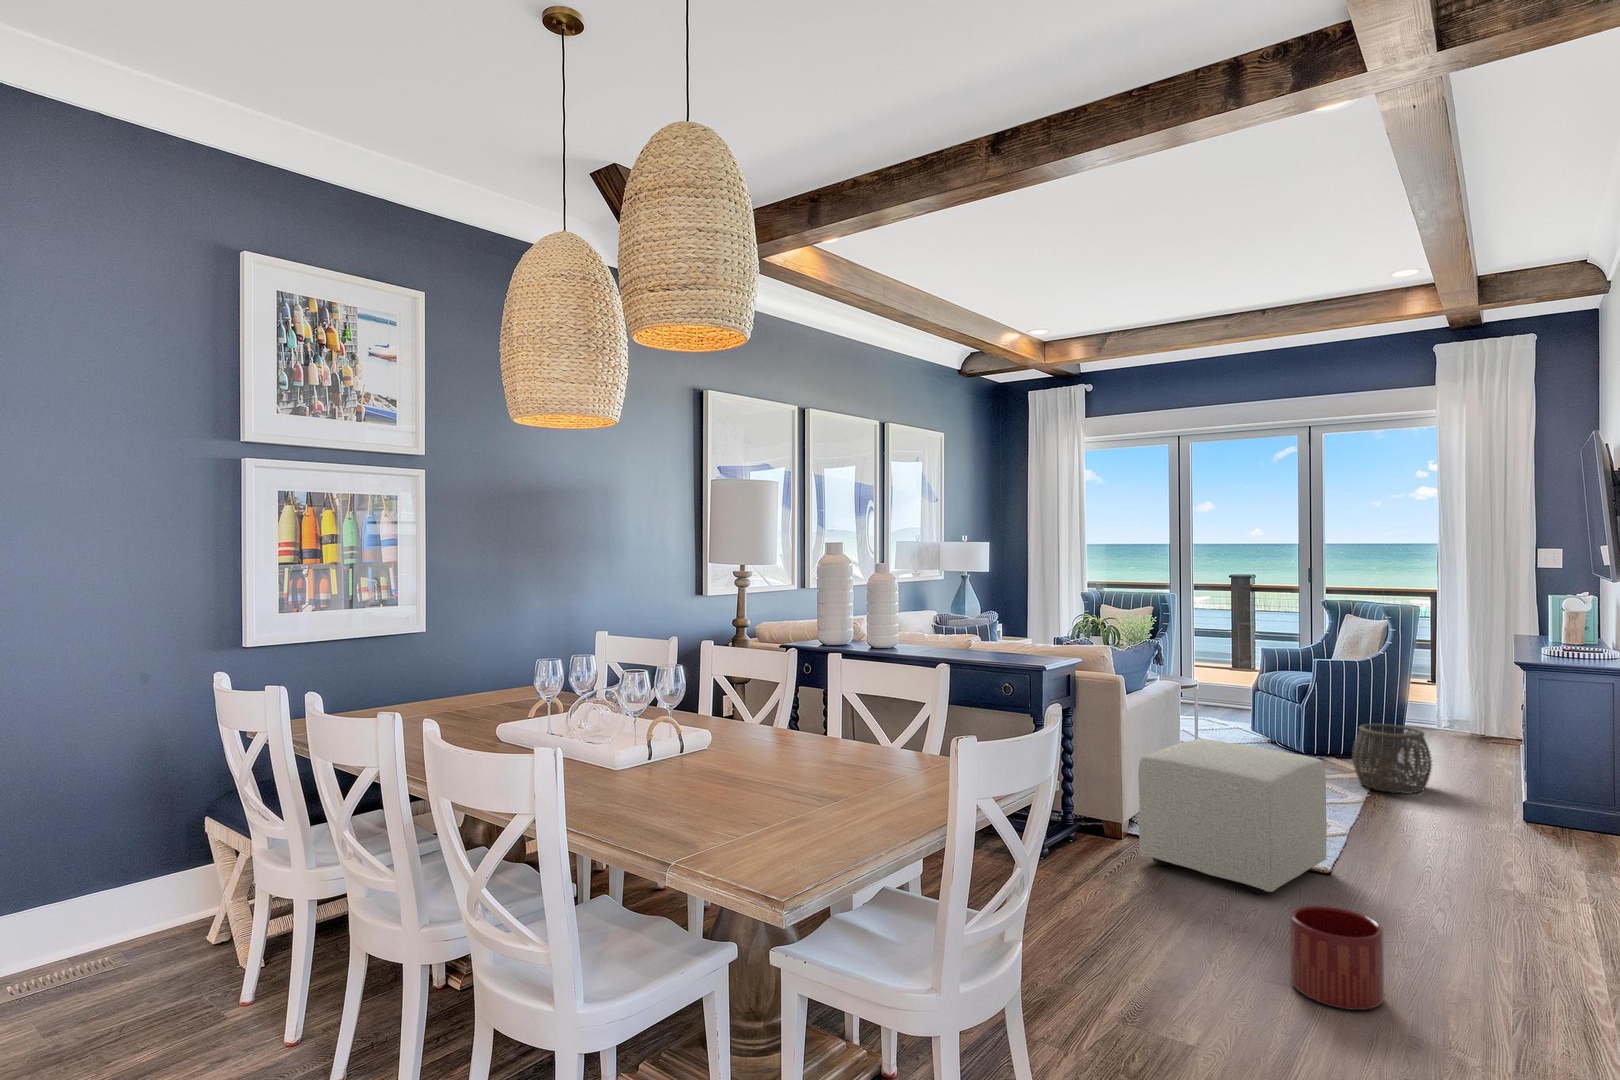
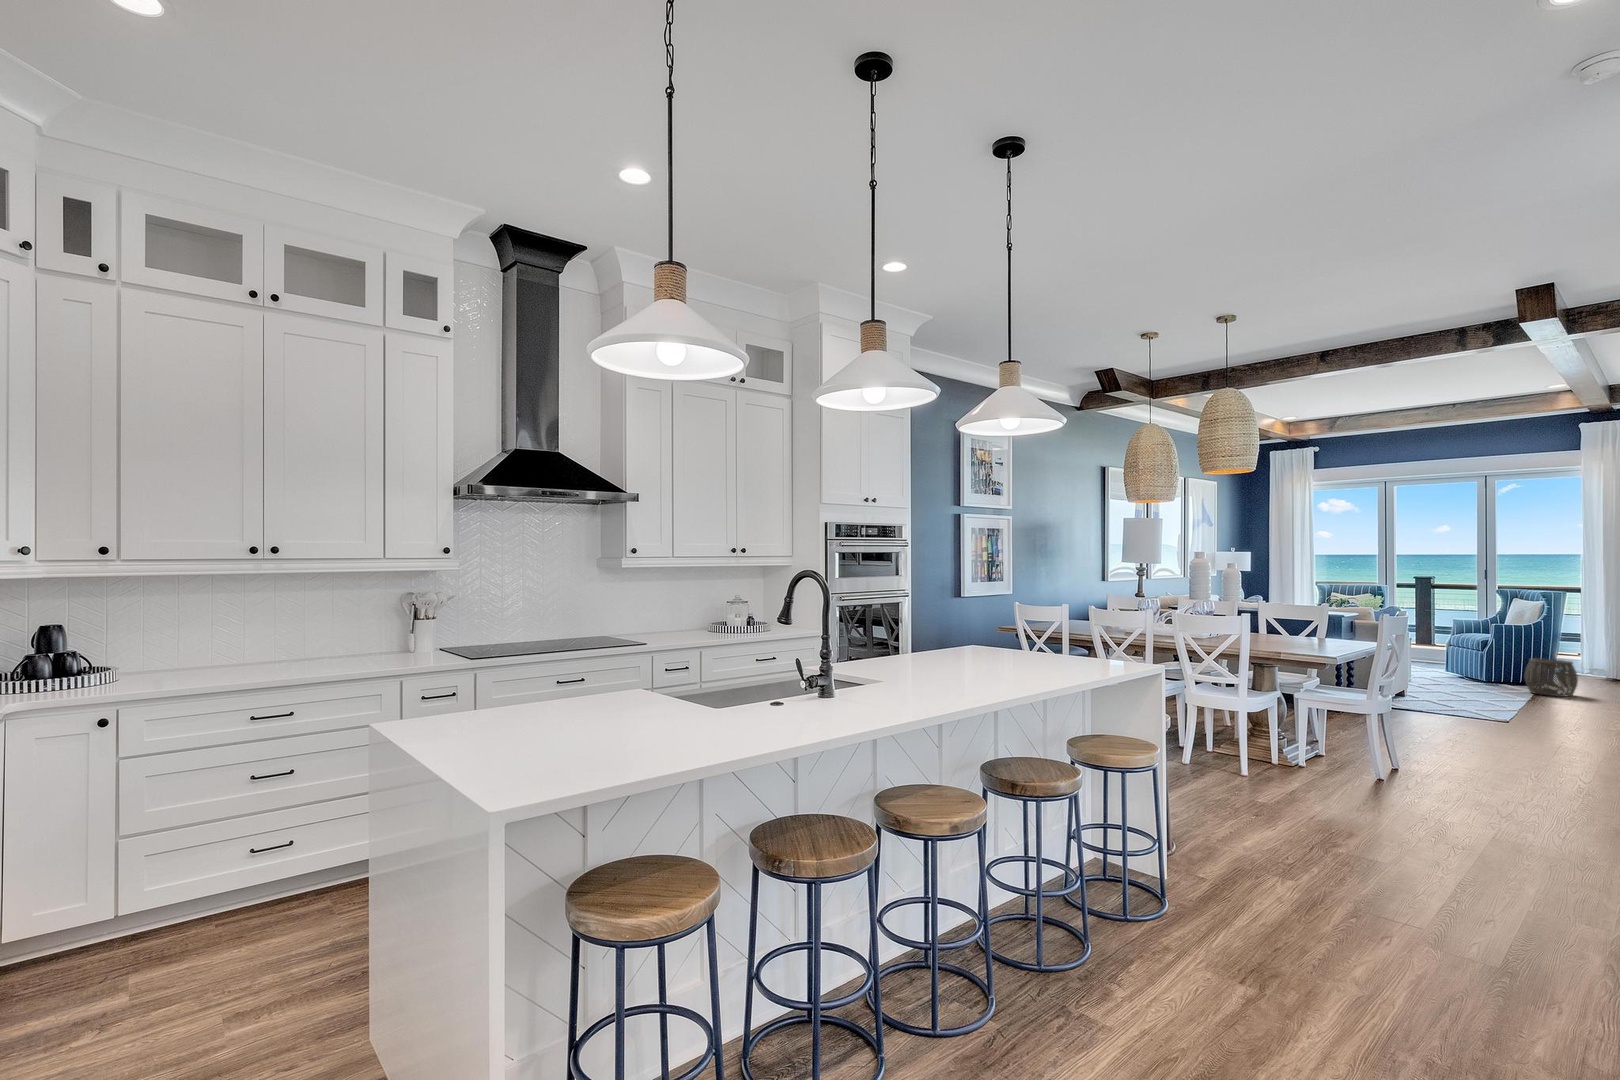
ottoman: present [1138,739,1327,894] -> none [1418,650,1526,717]
planter: present [1290,905,1384,1010] -> none [1525,703,1574,741]

